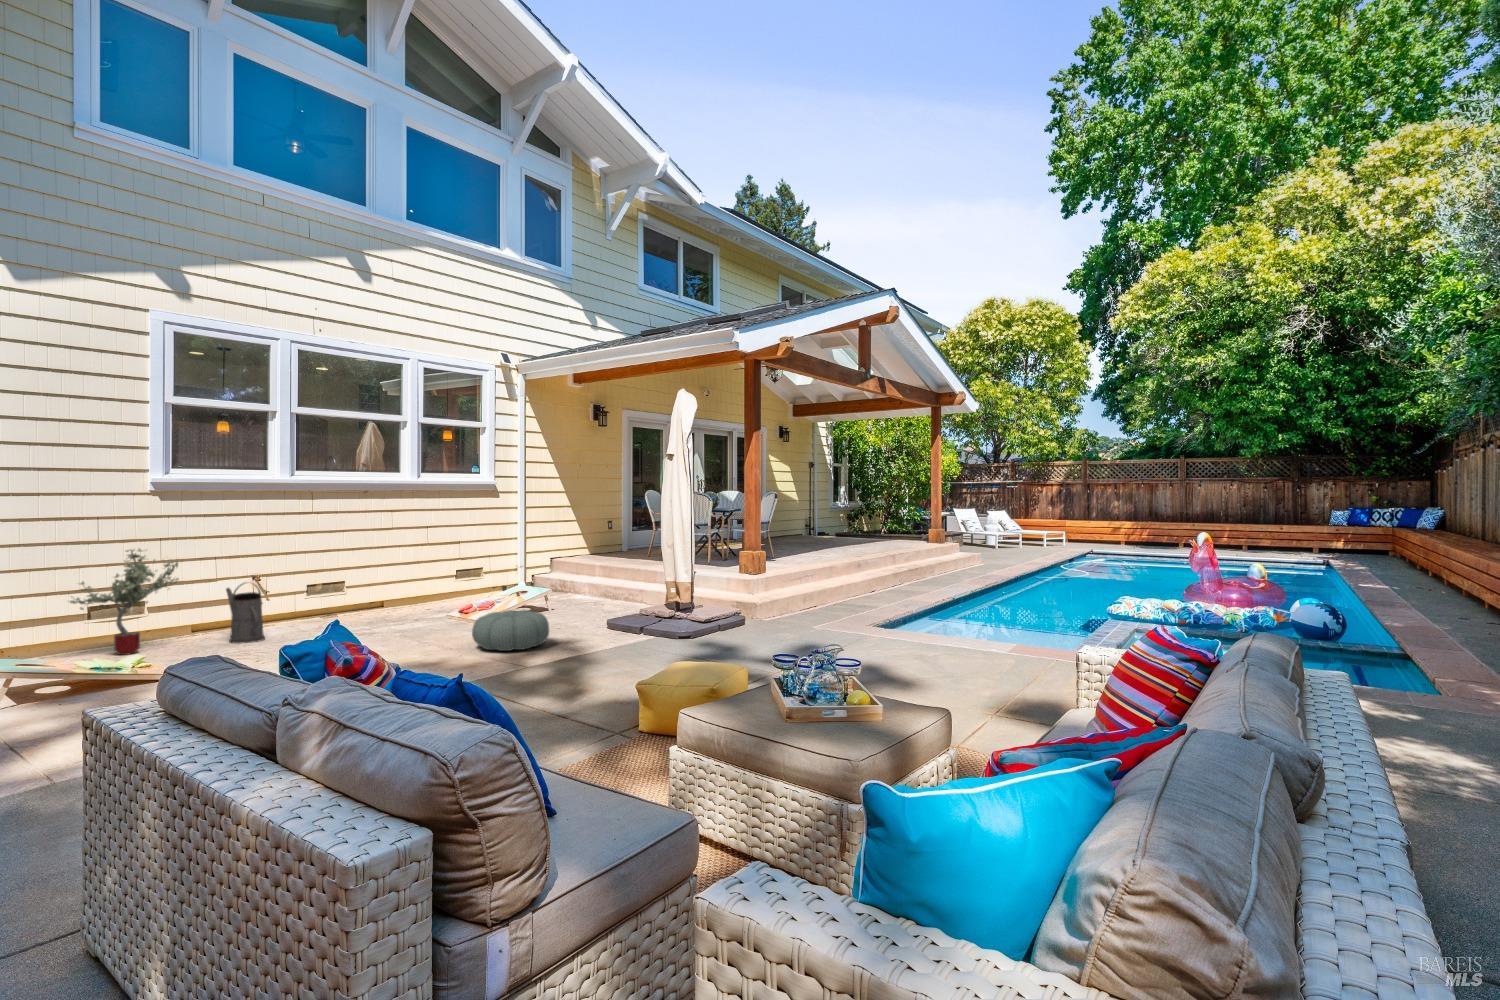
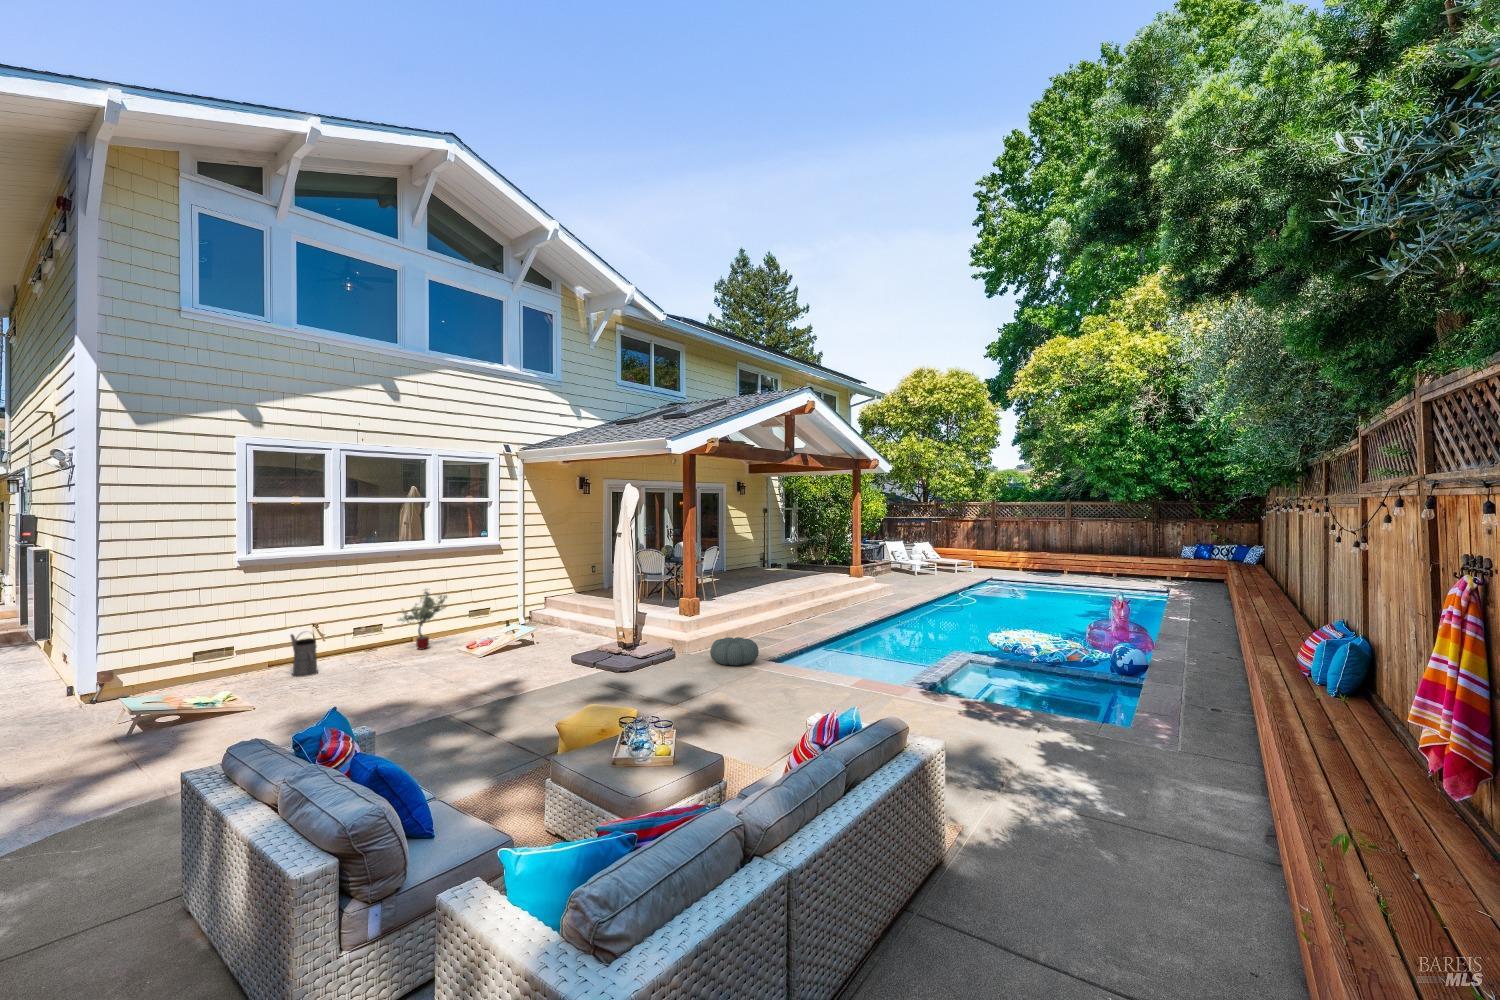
potted tree: present [70,548,179,655] -> present [399,589,447,650]
pouf: present [472,610,549,651] -> present [710,637,759,665]

